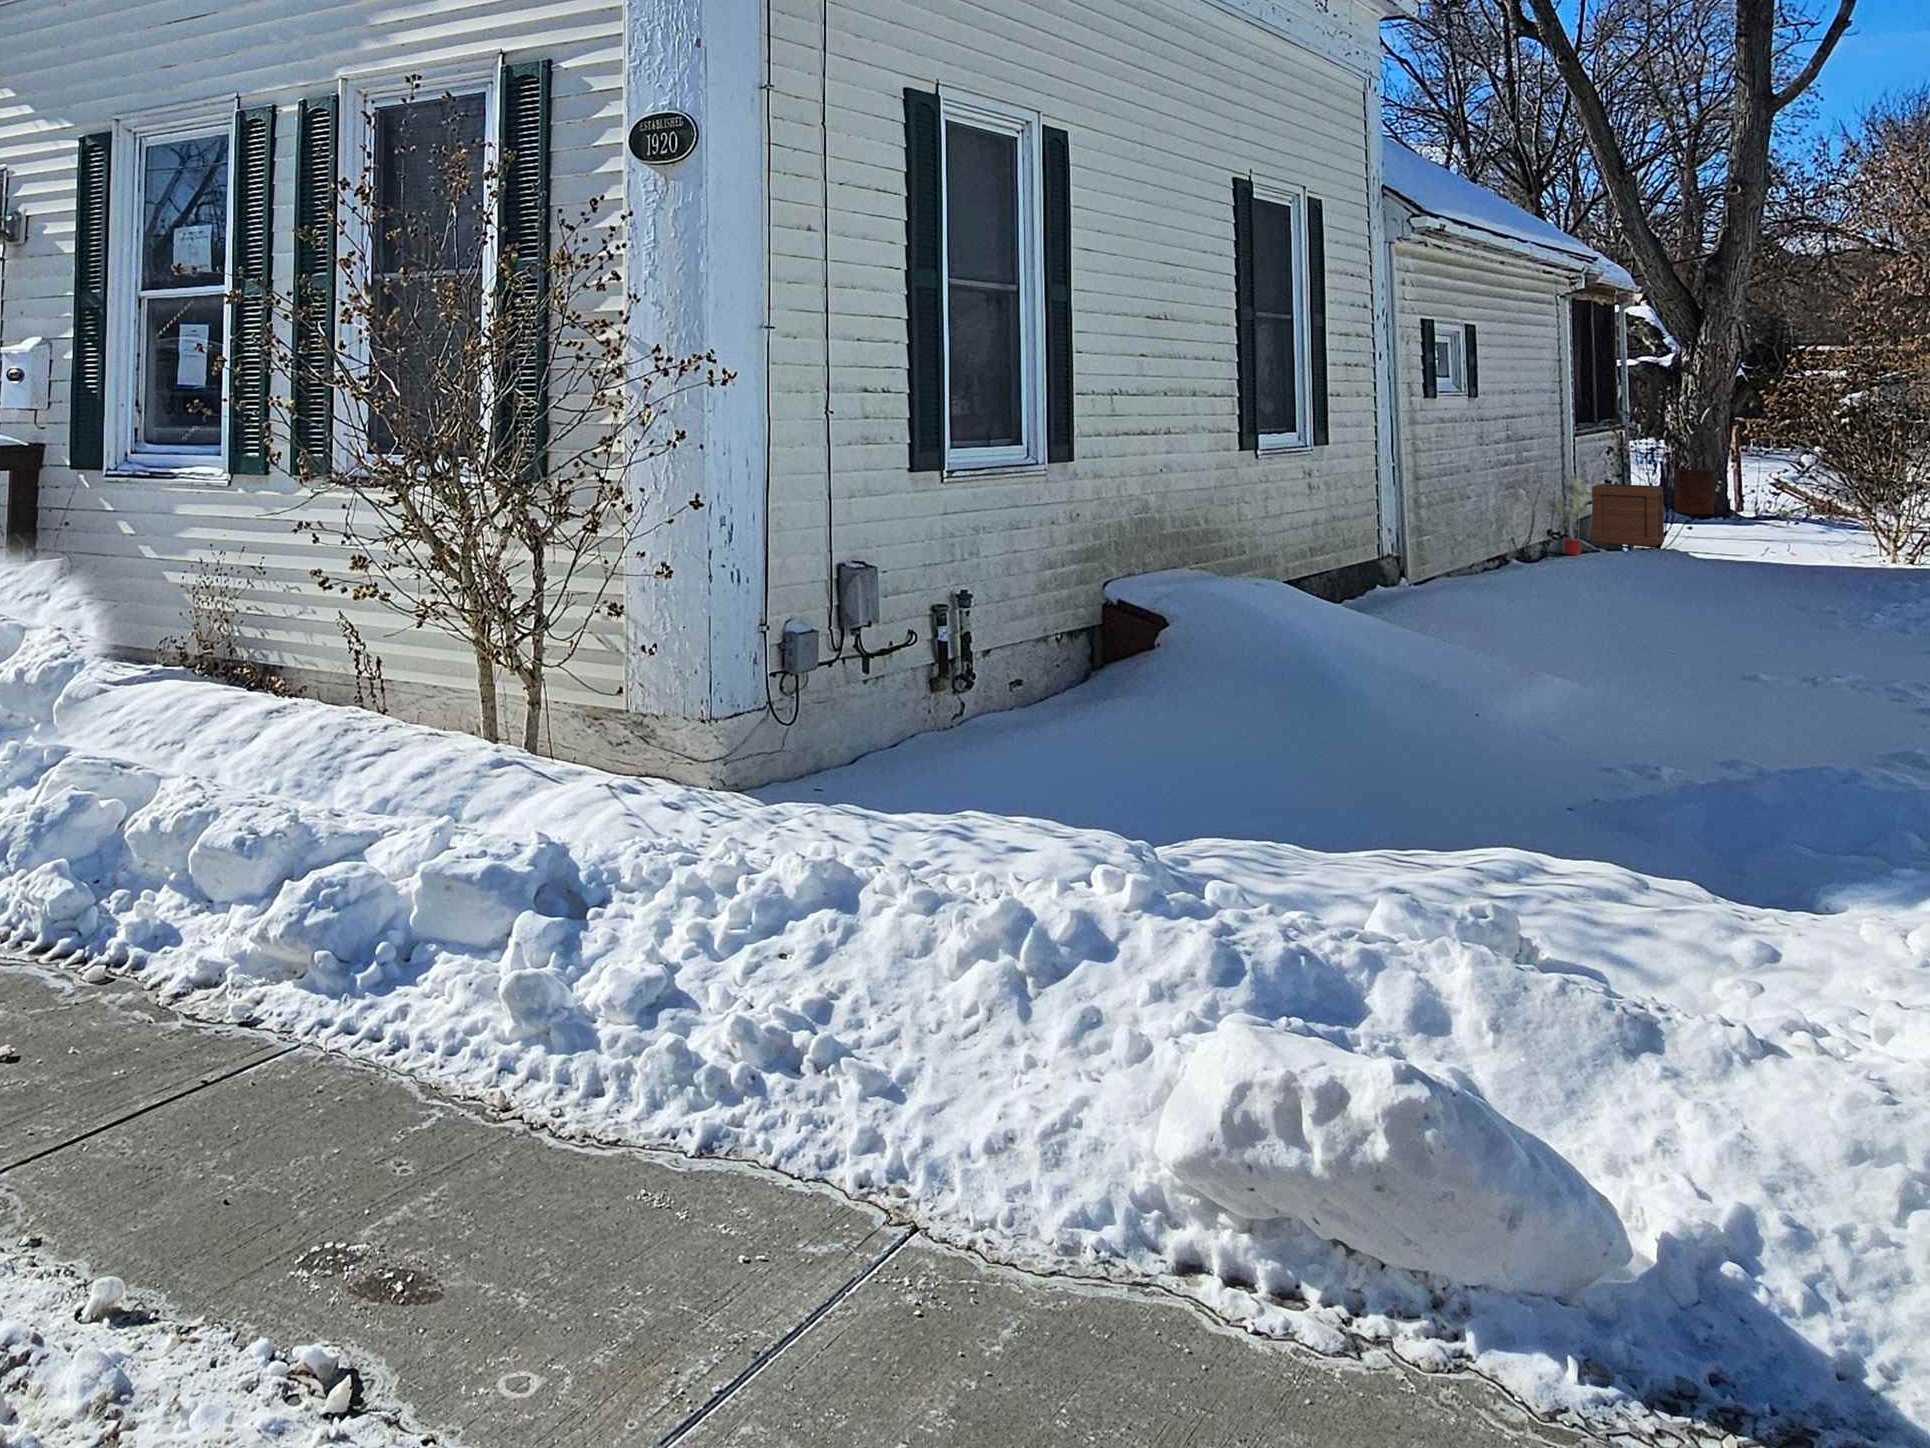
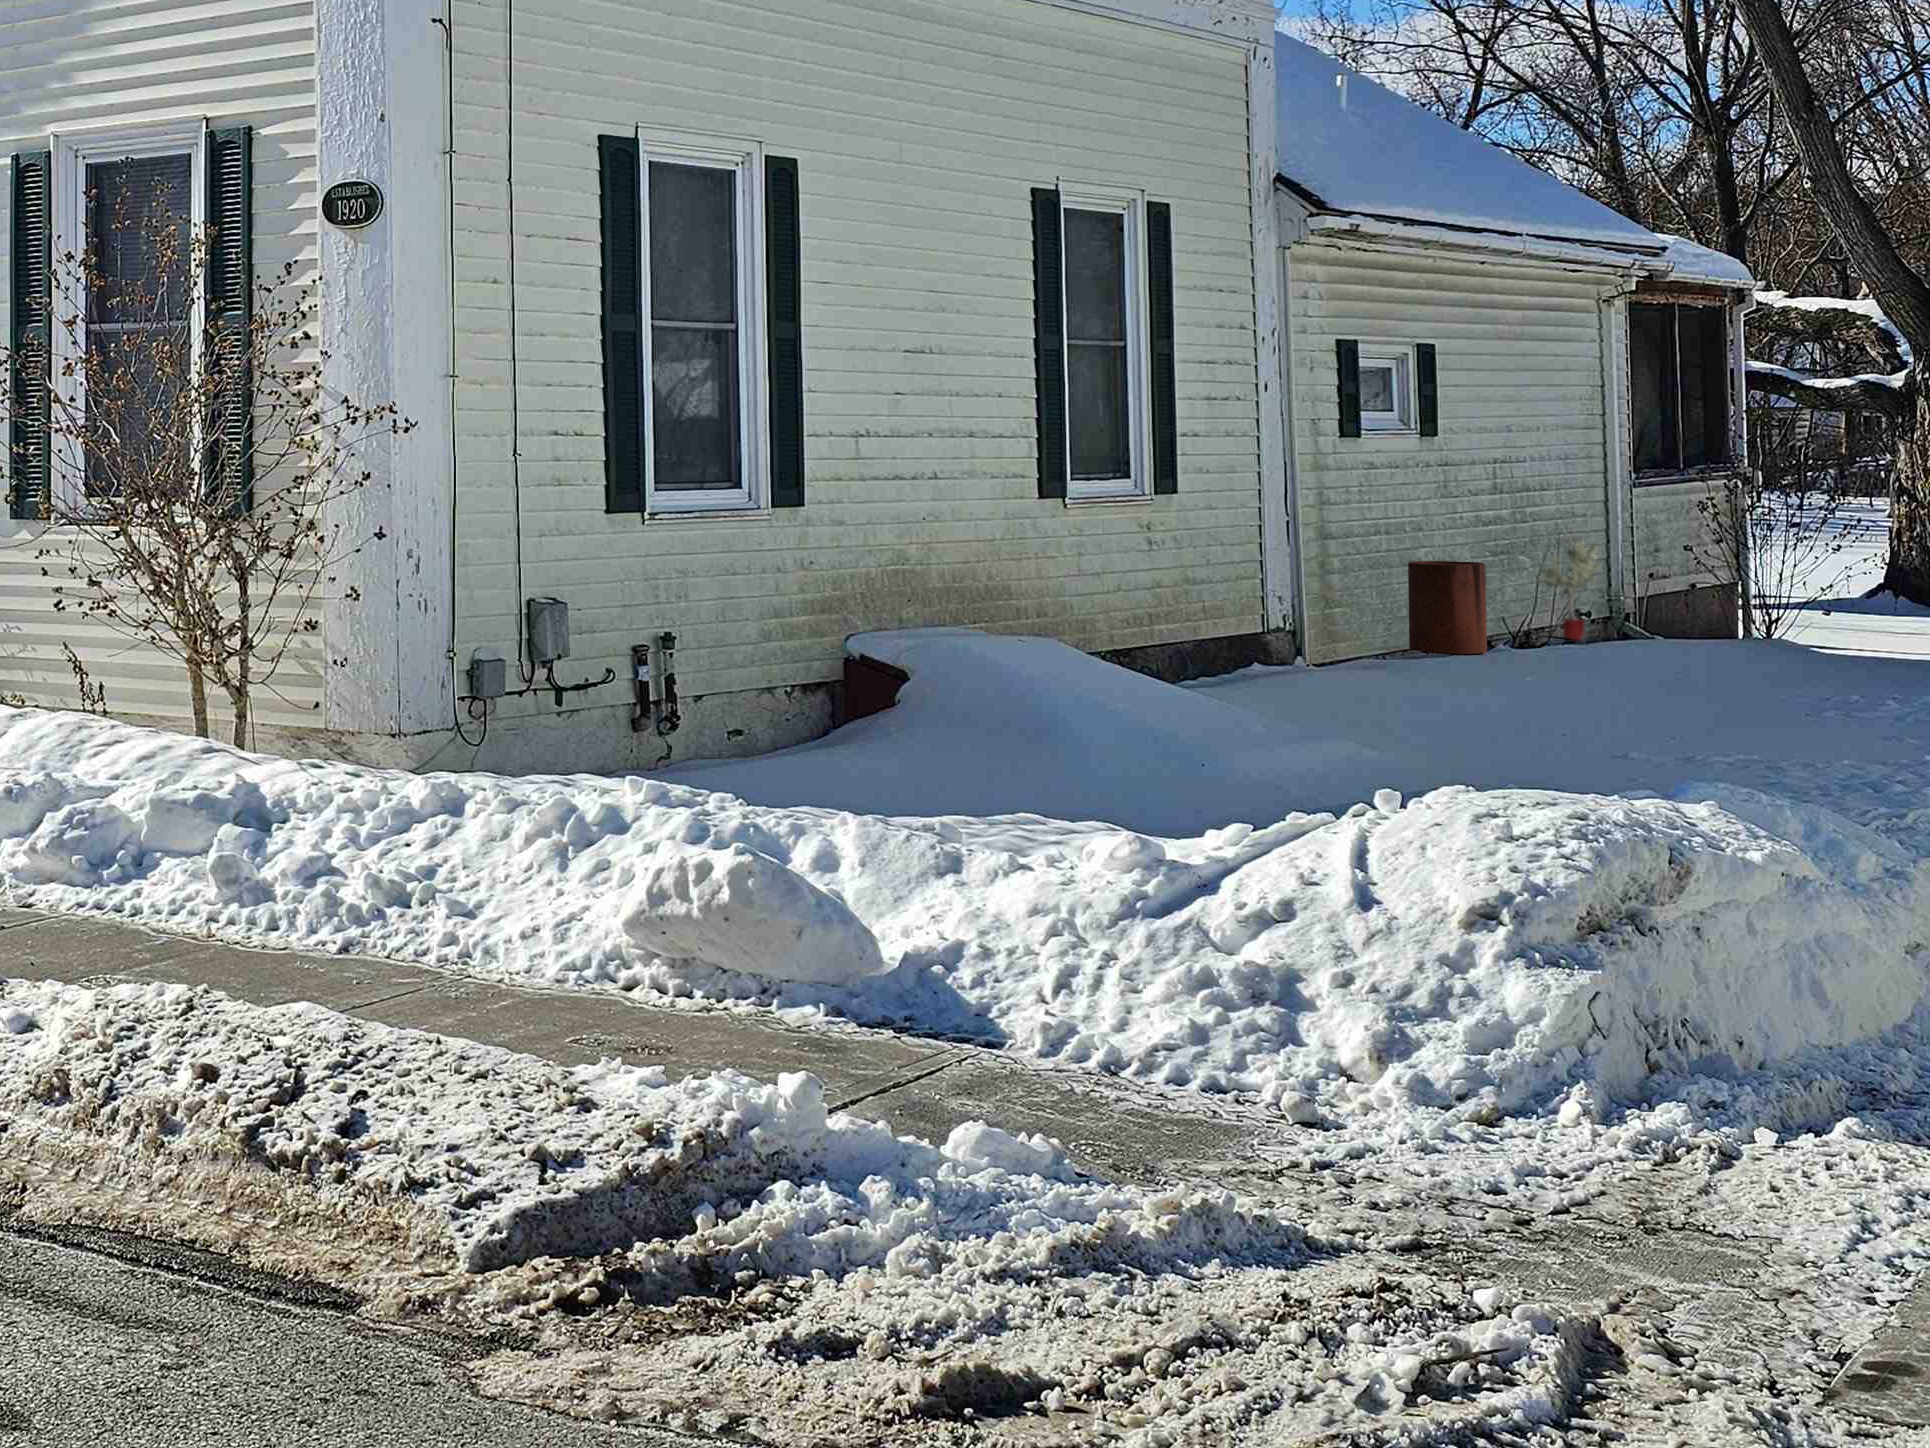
trash can: present [1674,469,1714,514] -> present [1408,561,1487,654]
wooden crate: present [1592,484,1664,547] -> none [1634,551,1736,632]

